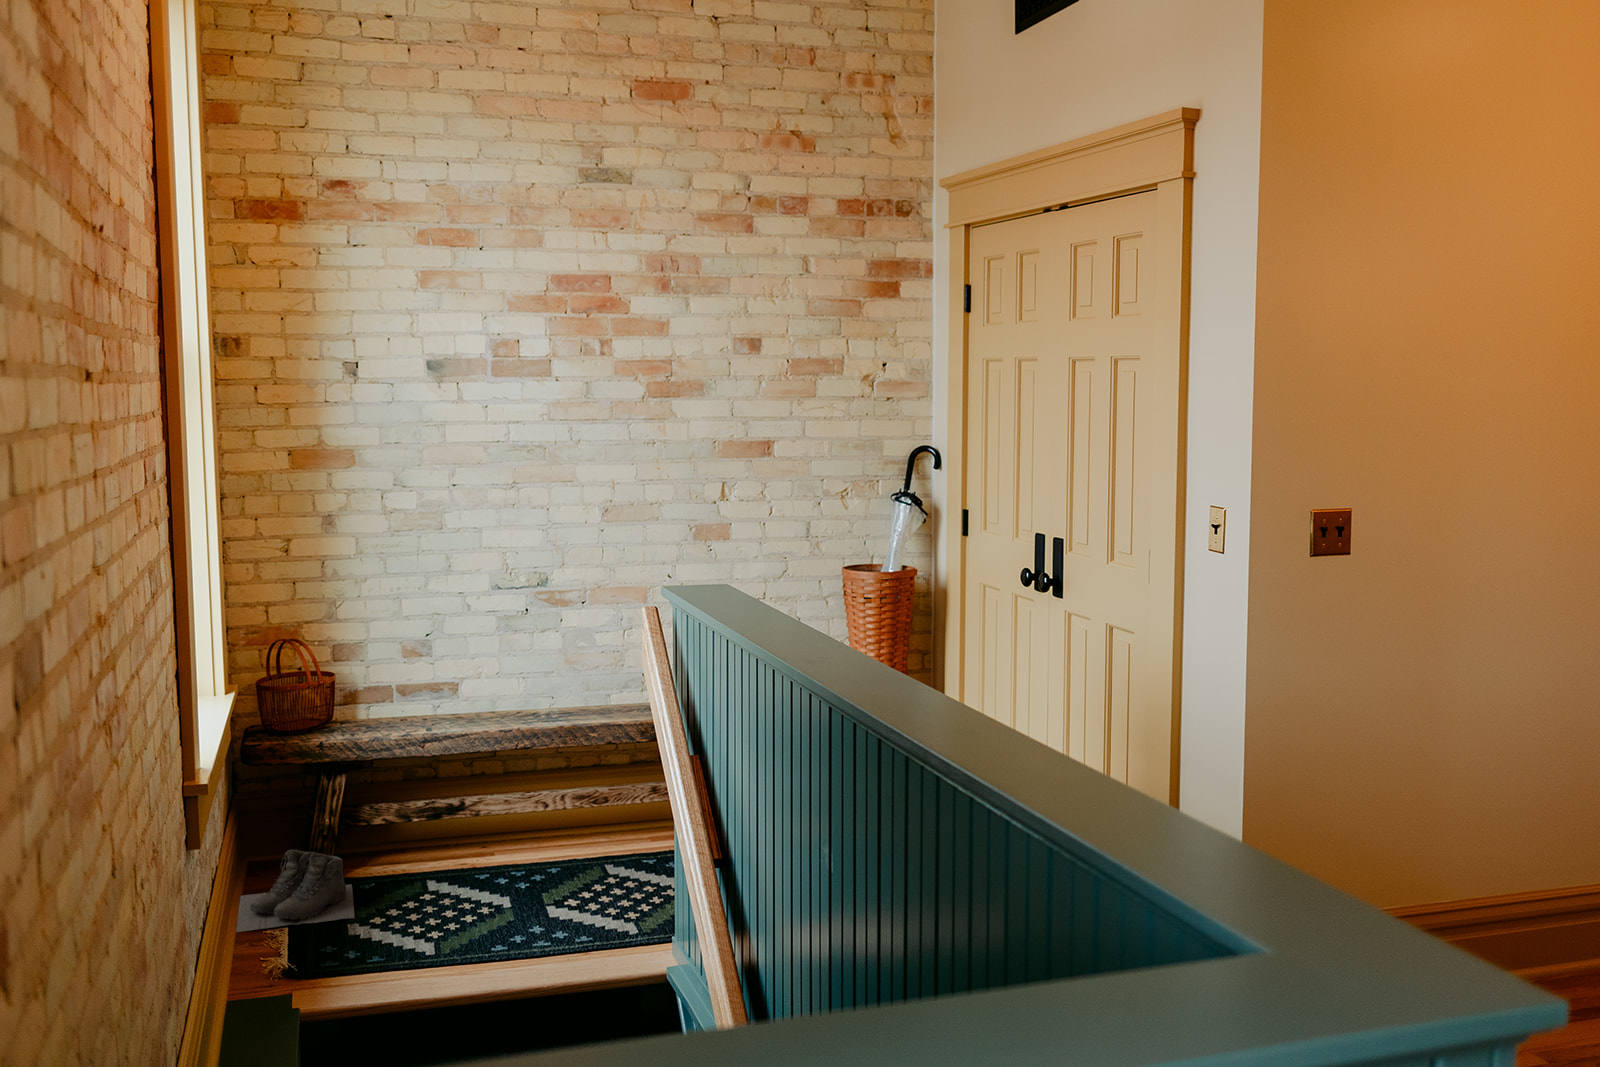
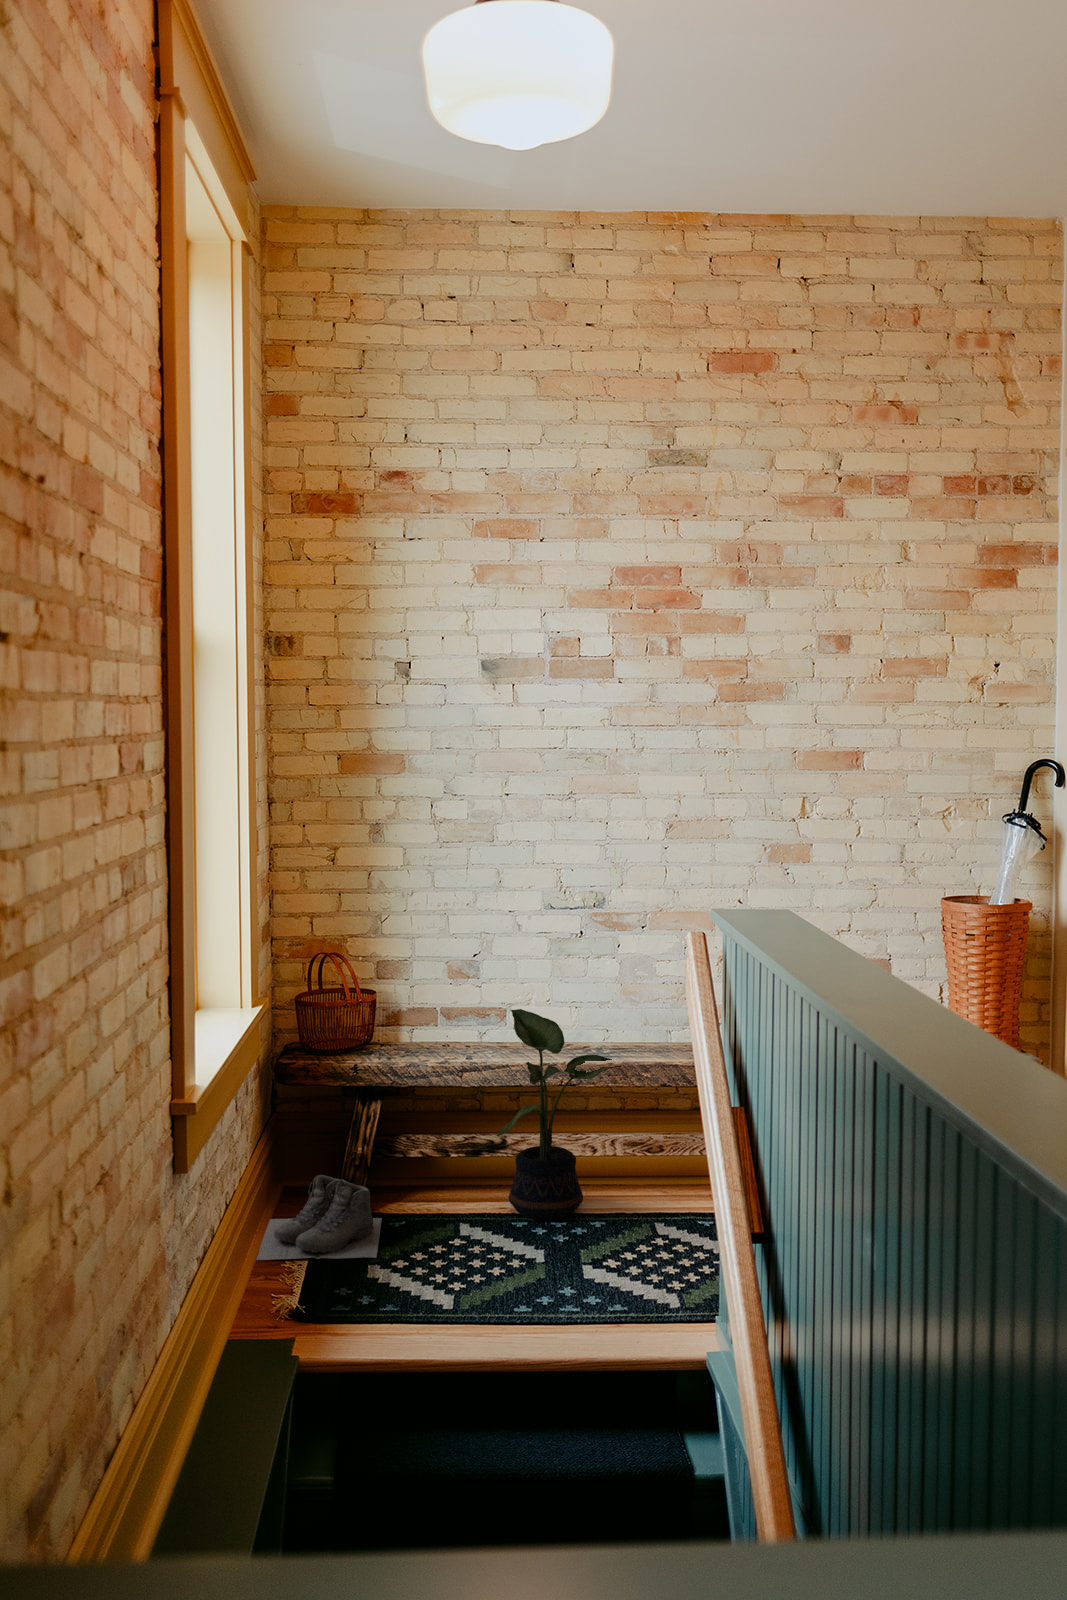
potted plant: none [460,684,575,871] -> present [498,1009,621,1219]

